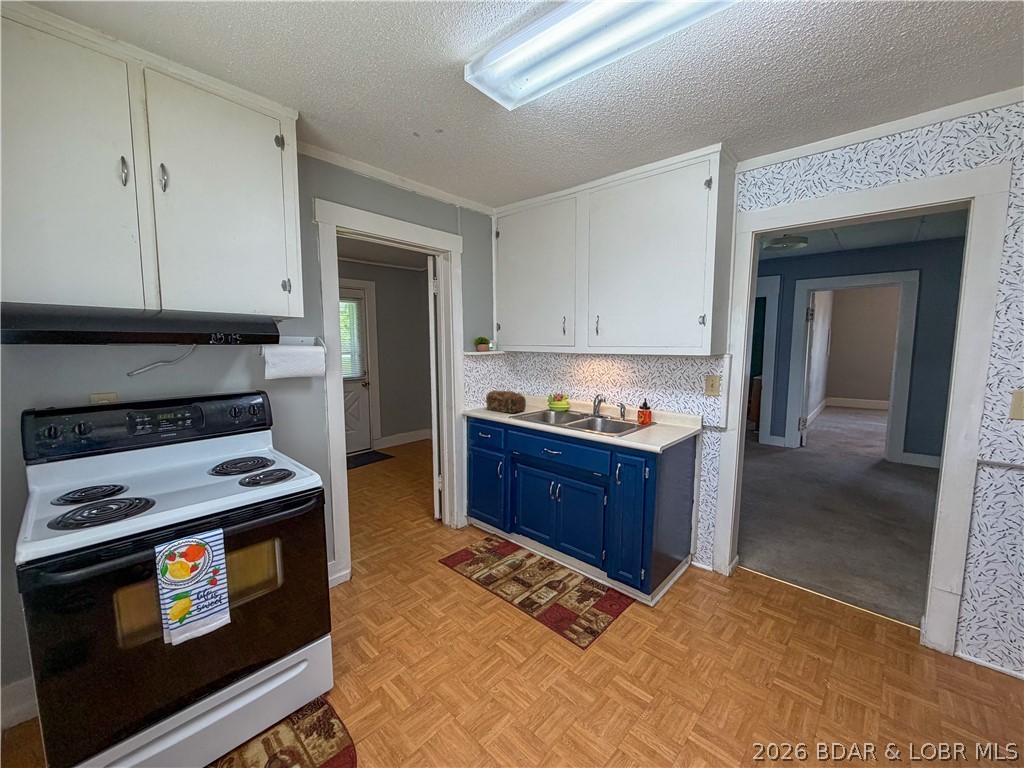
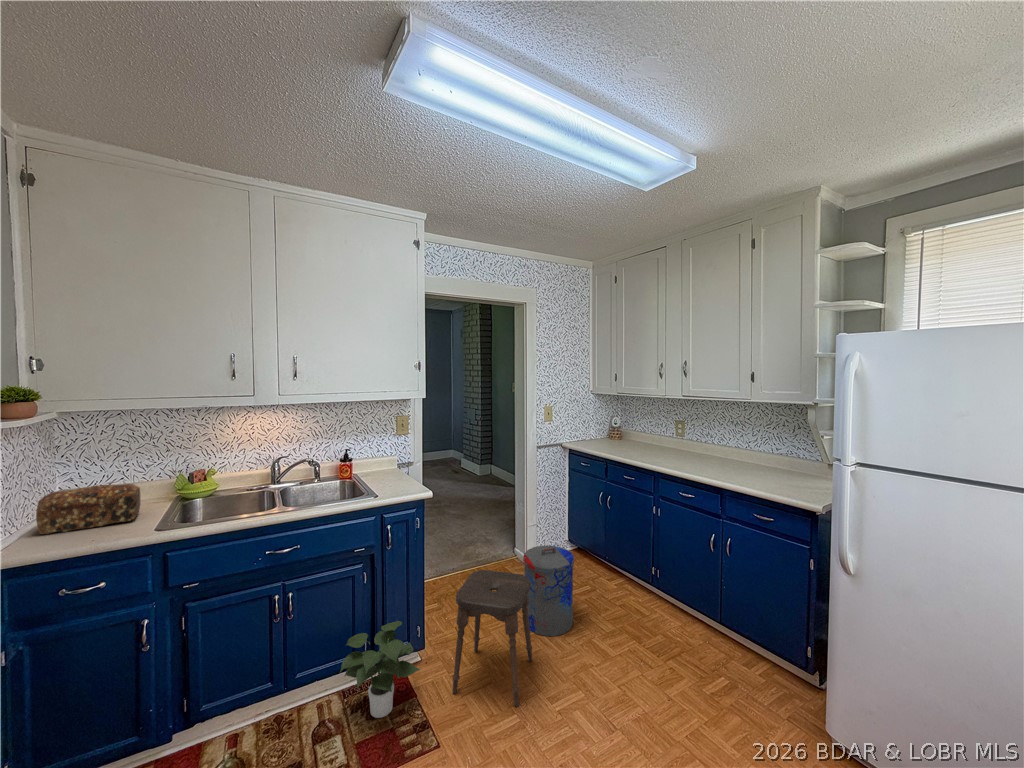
potted plant: none [565,539,626,609] -> present [340,621,420,718]
stool: none [636,551,736,694] -> present [452,570,532,707]
trash can: none [781,581,879,723] -> present [523,546,574,636]

